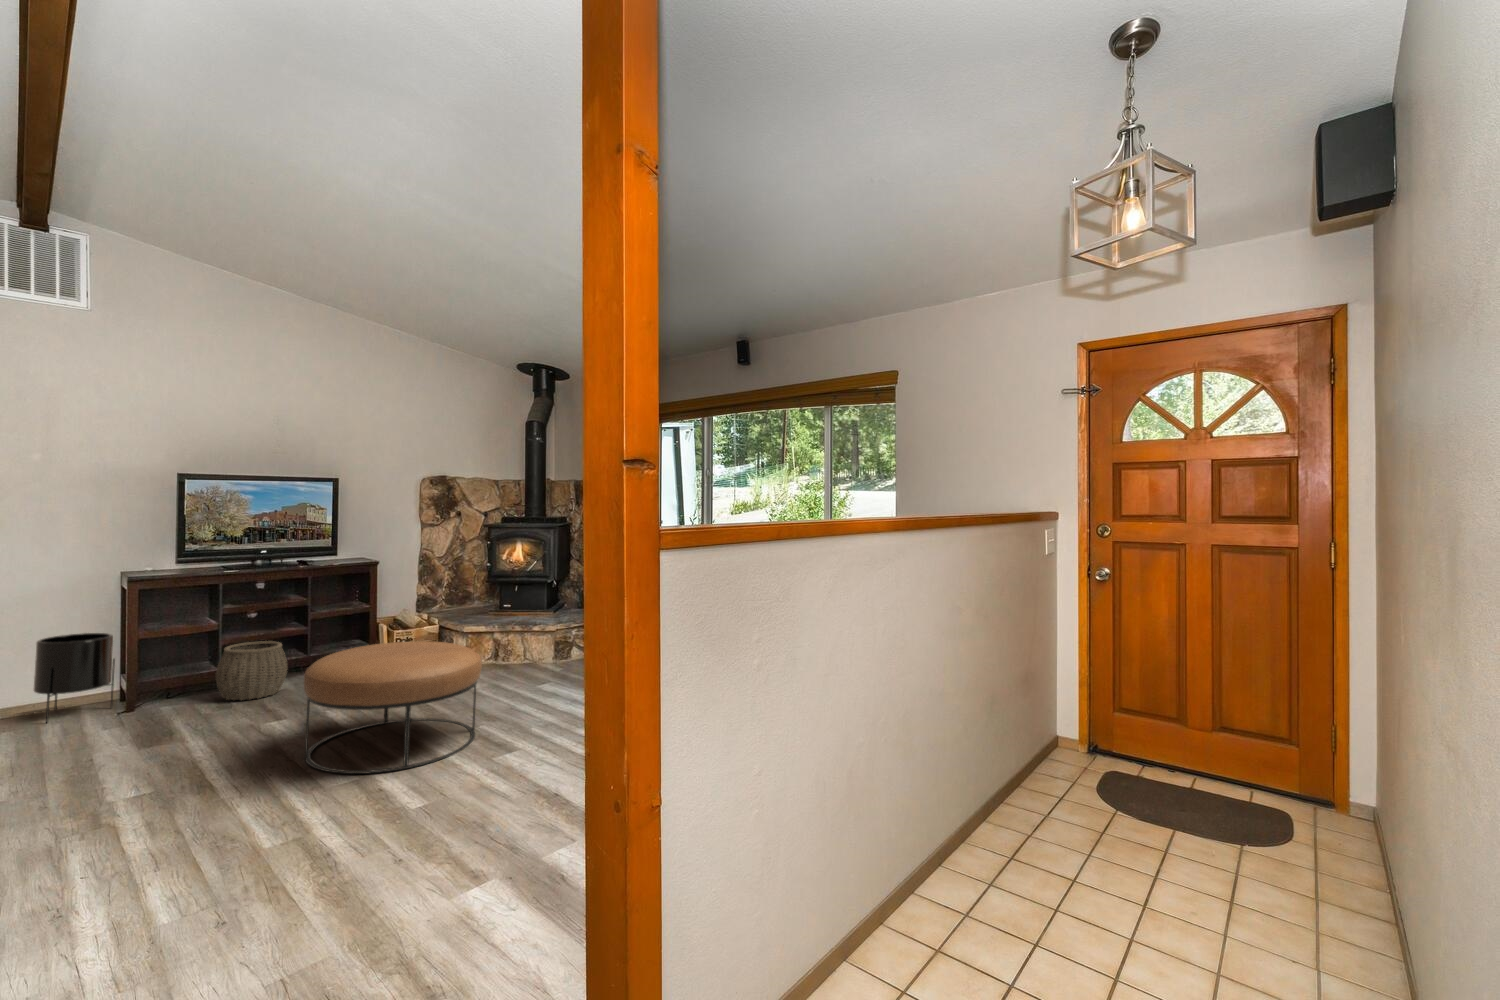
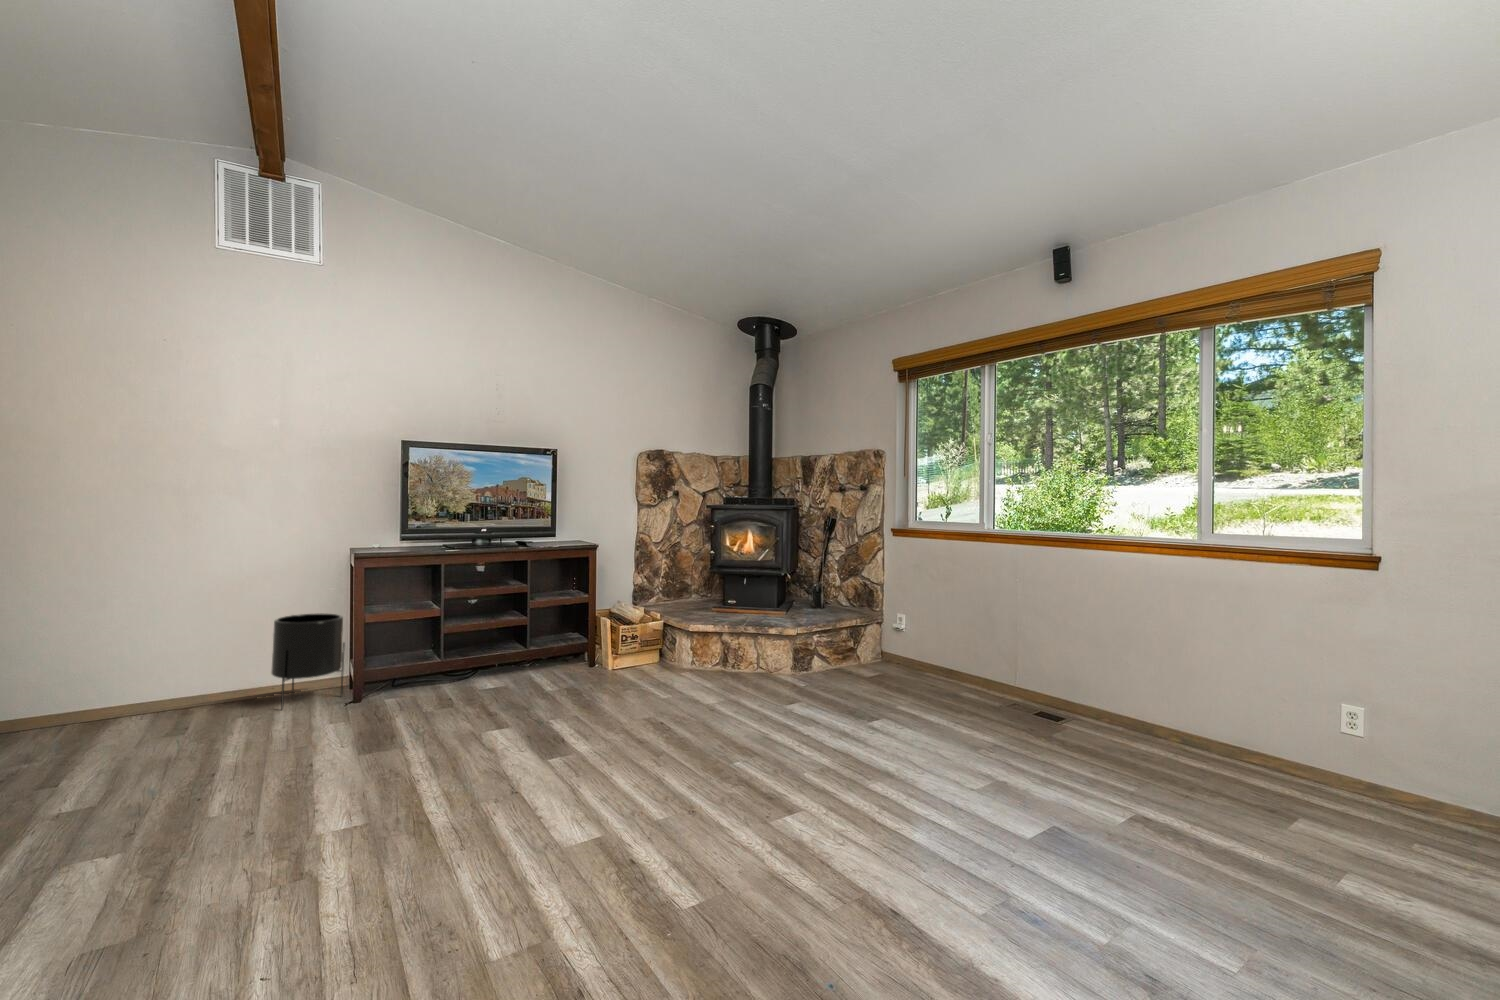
woven basket: present [216,641,287,700] -> none [437,631,509,699]
ottoman: present [304,641,482,774] -> none [532,645,742,829]

